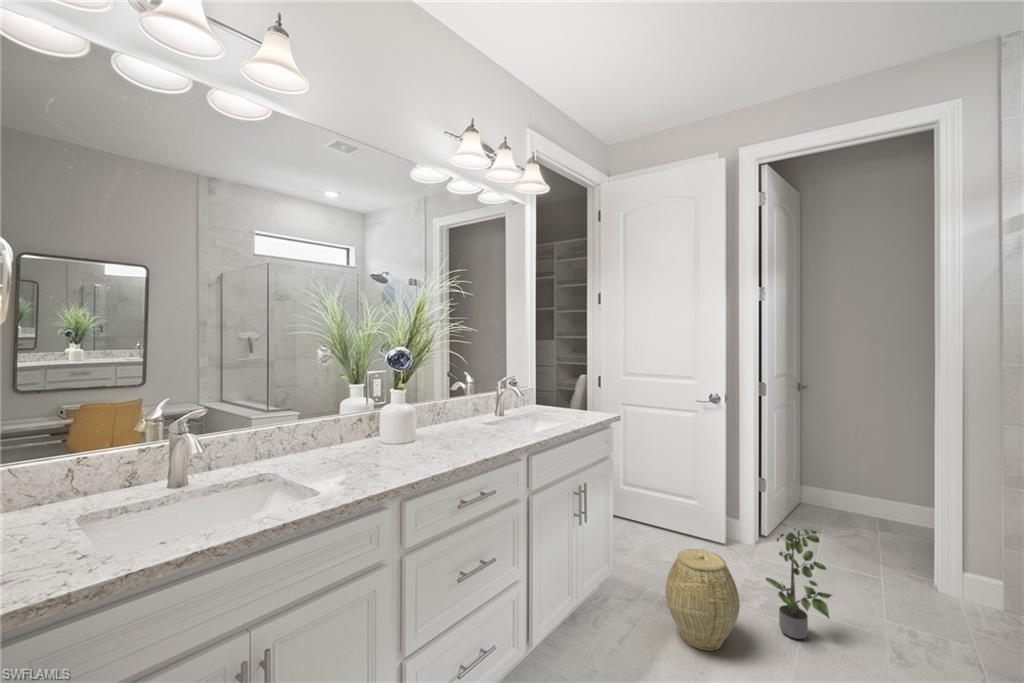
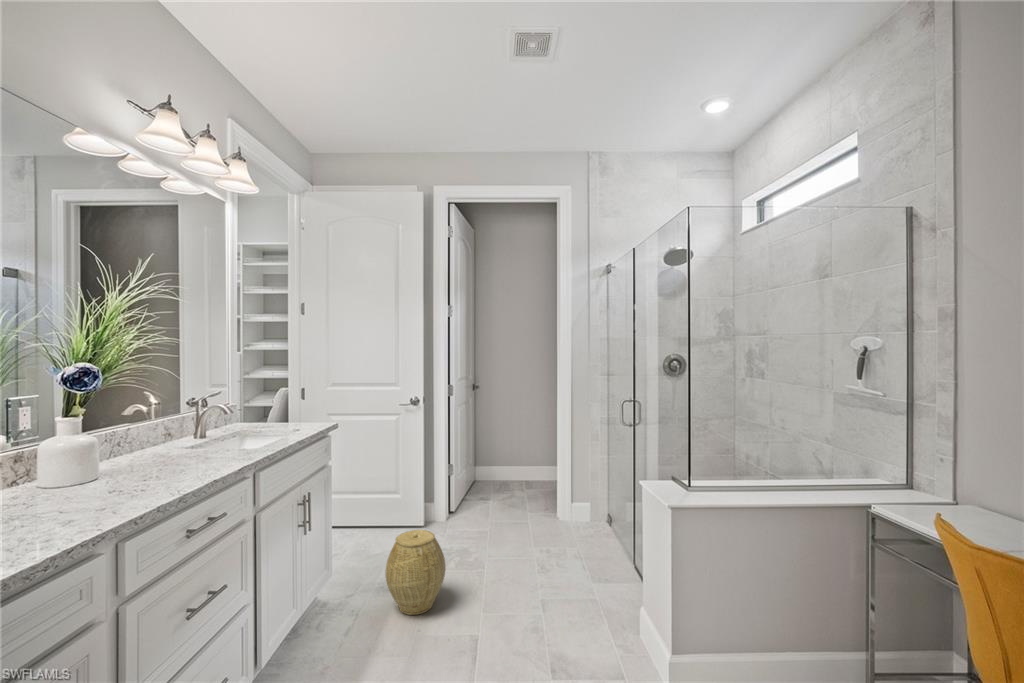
potted plant: present [766,529,832,639] -> none [462,491,506,581]

